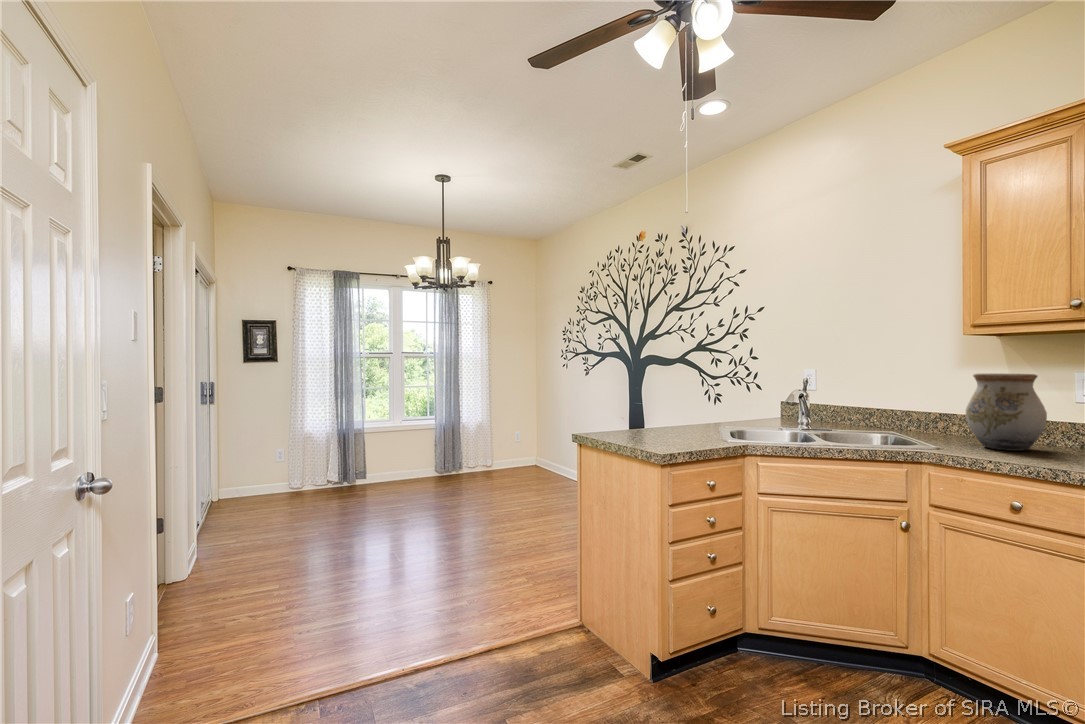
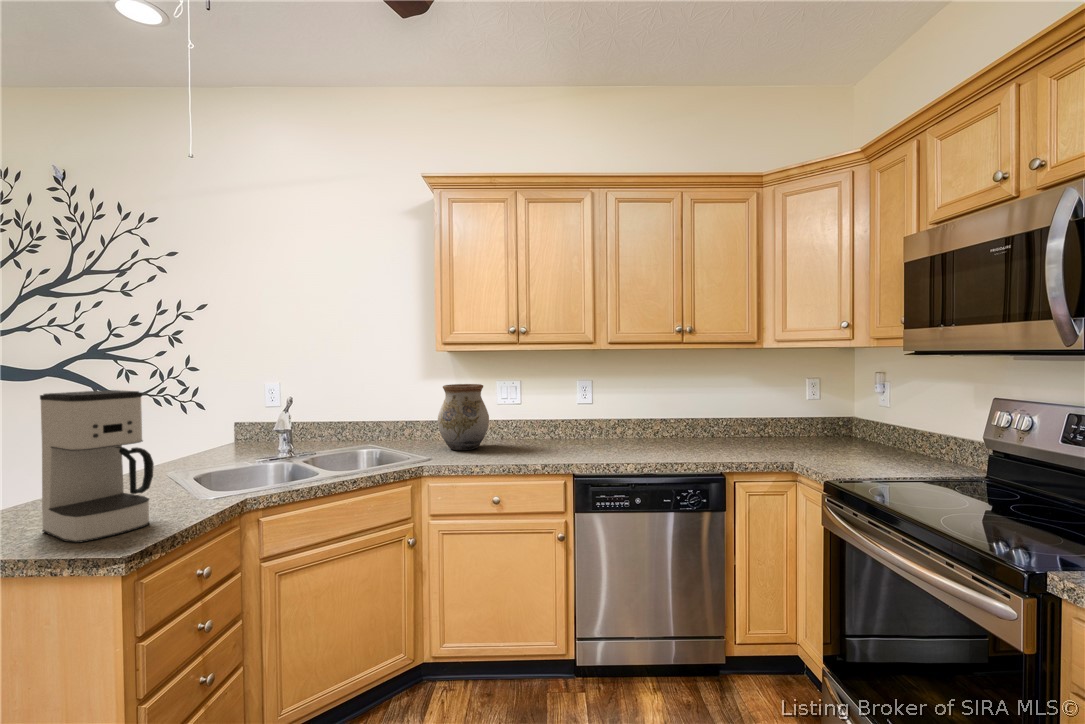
coffee maker: none [641,363,690,445] -> present [40,390,154,543]

